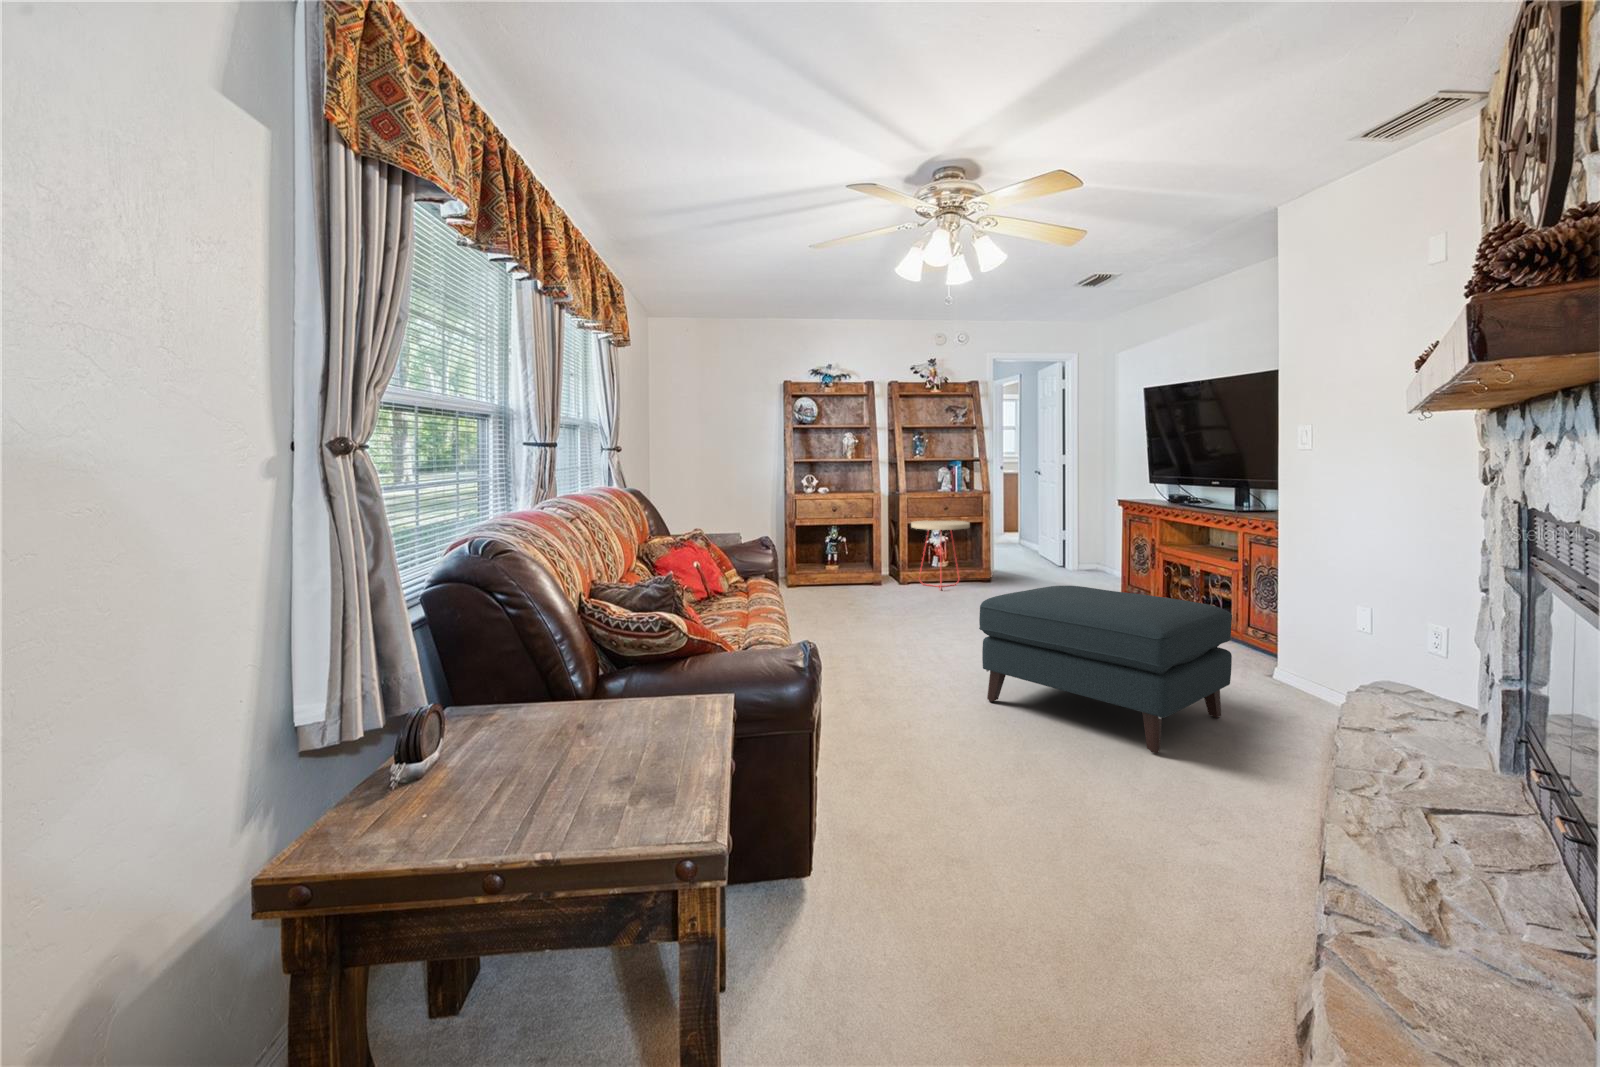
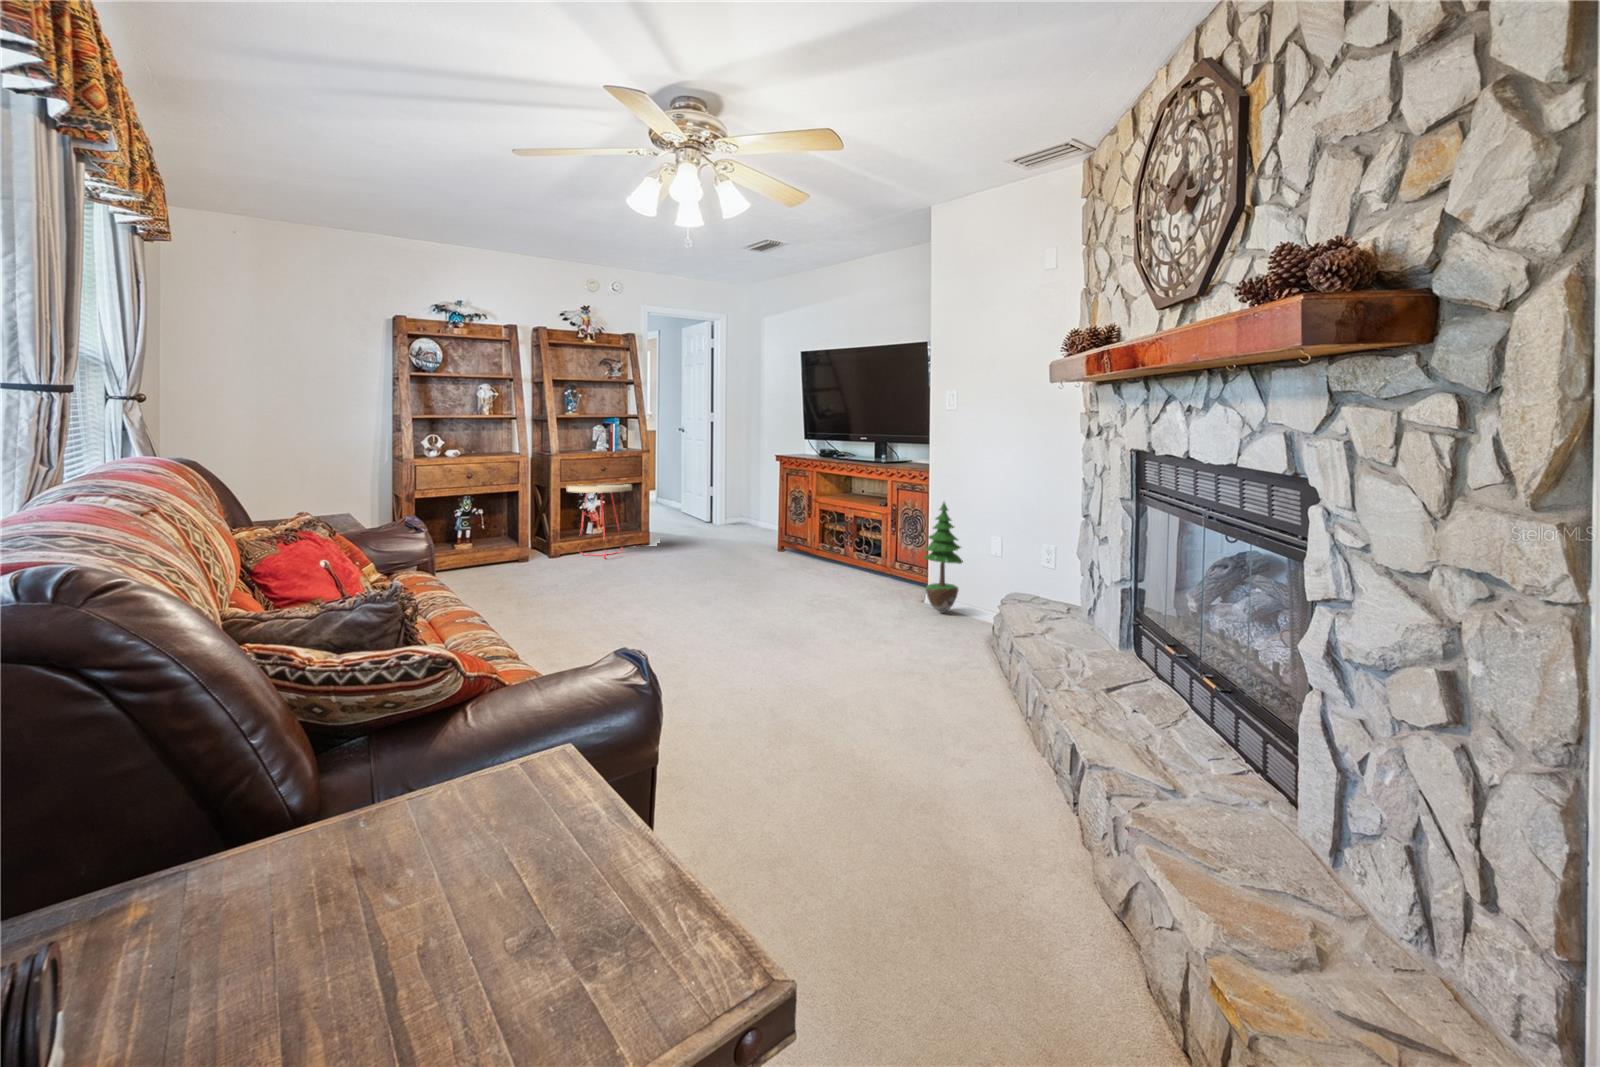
potted tree: none [1264,566,1323,697] -> present [923,502,963,613]
ottoman: present [979,586,1232,753] -> none [690,530,909,672]

